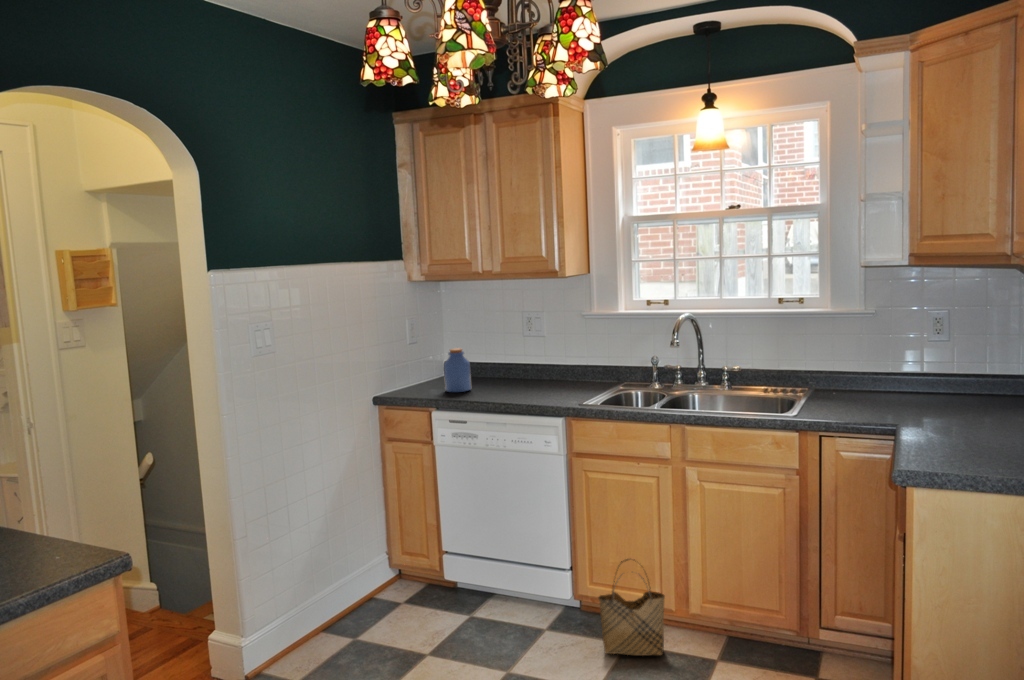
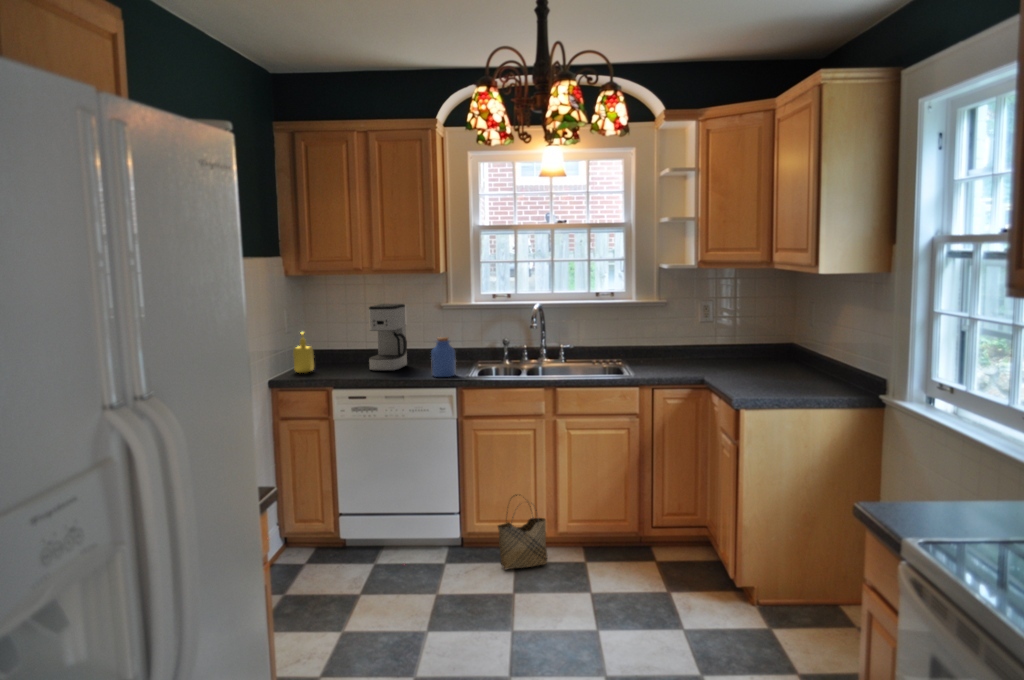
coffee maker: none [488,313,537,391] -> present [369,304,407,371]
soap dispenser: none [409,343,432,389] -> present [293,332,314,373]
jar: present [444,348,471,392] -> present [431,337,456,377]

